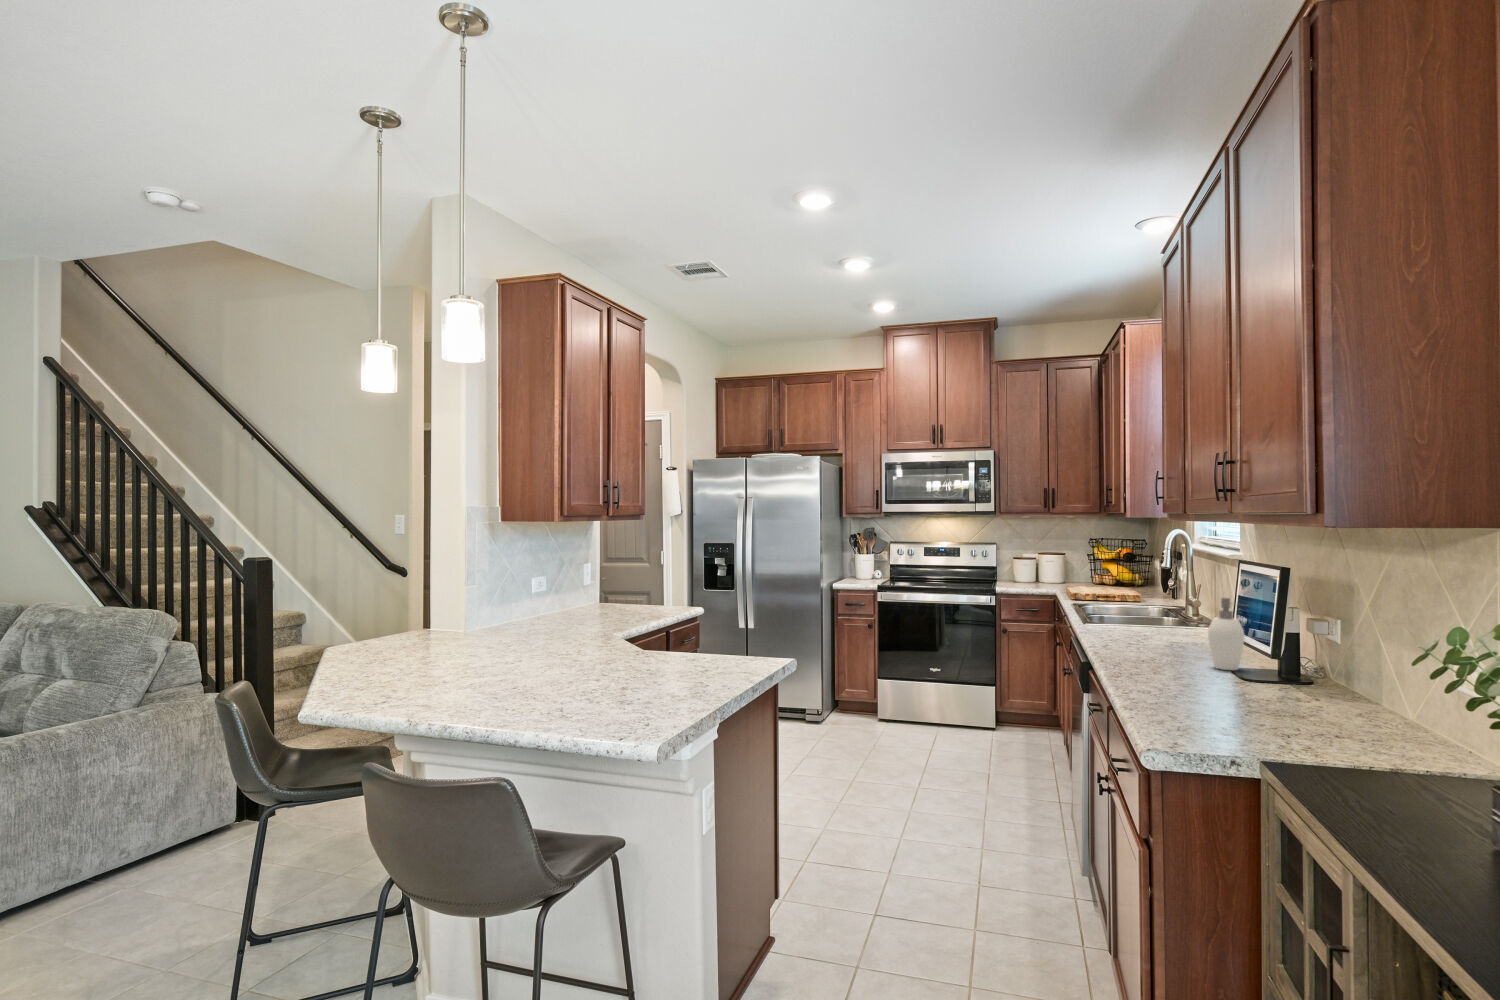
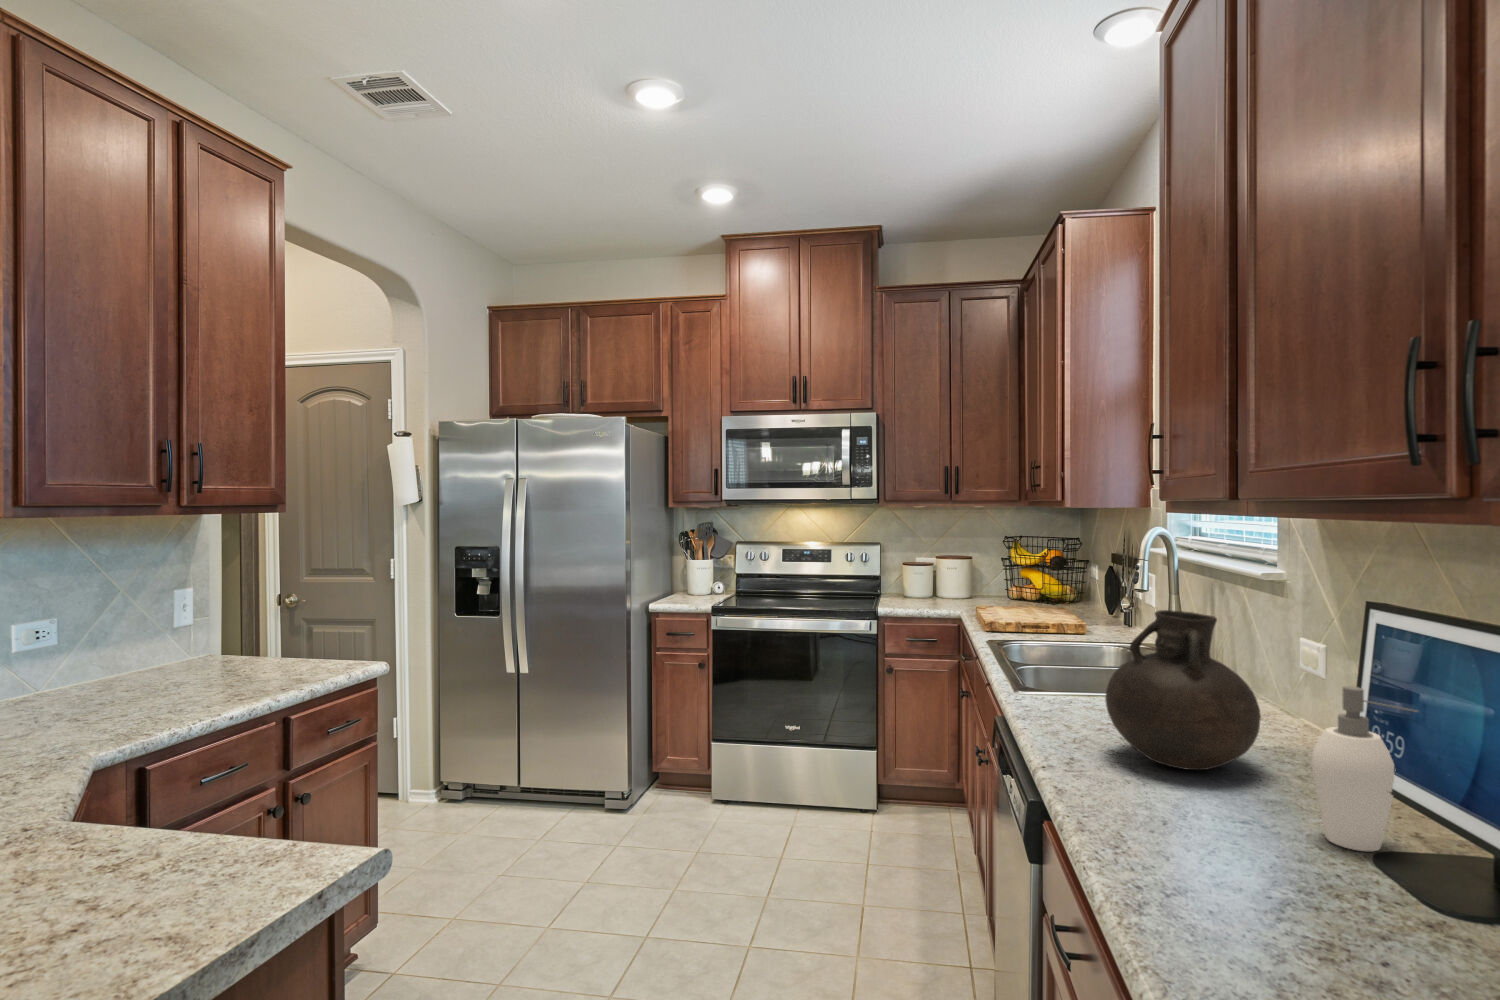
vase: none [1123,570,1203,650] -> present [1105,610,1261,770]

